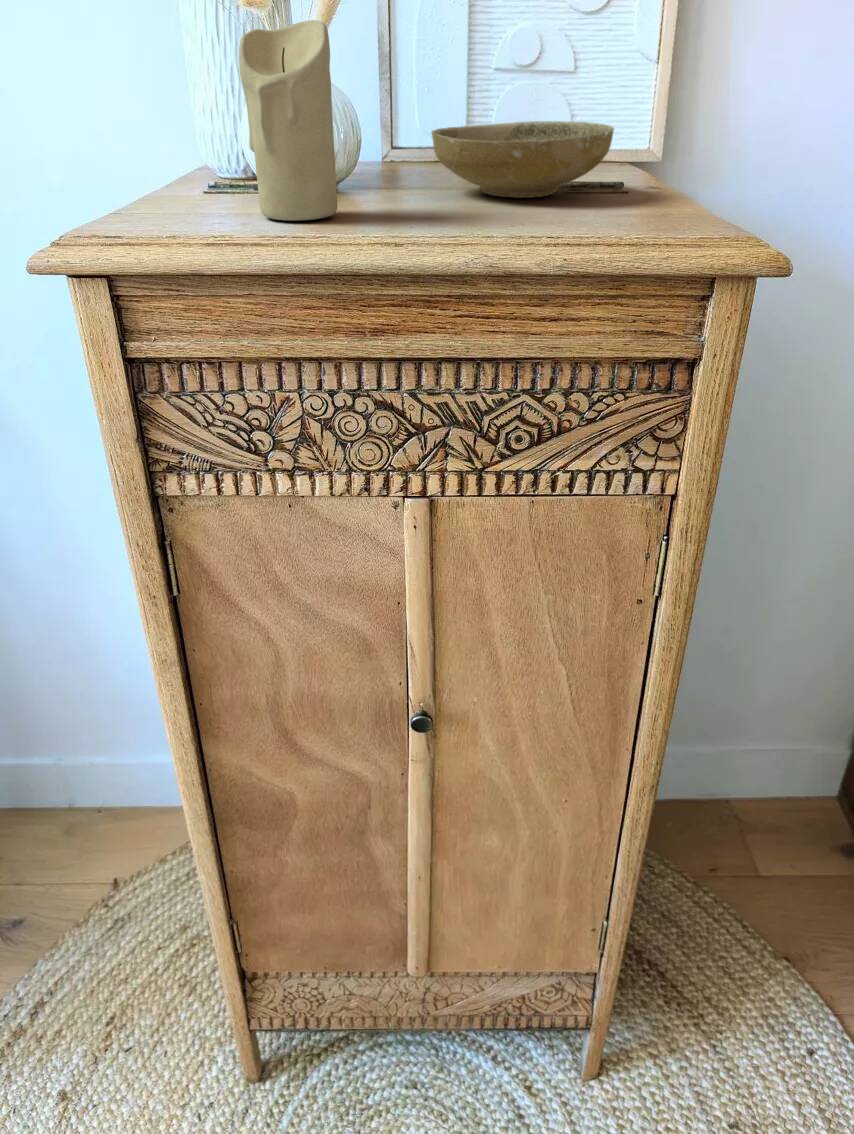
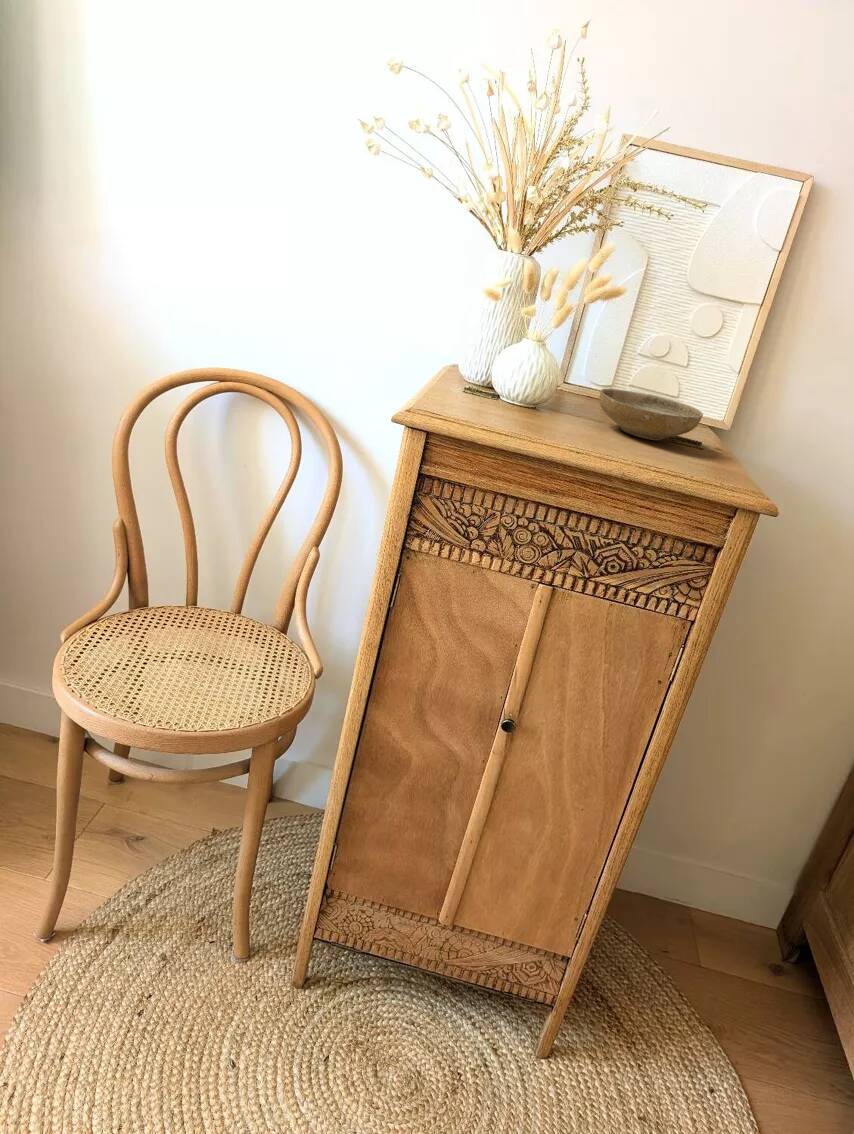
candle: present [239,20,337,221] -> none [505,329,567,426]

